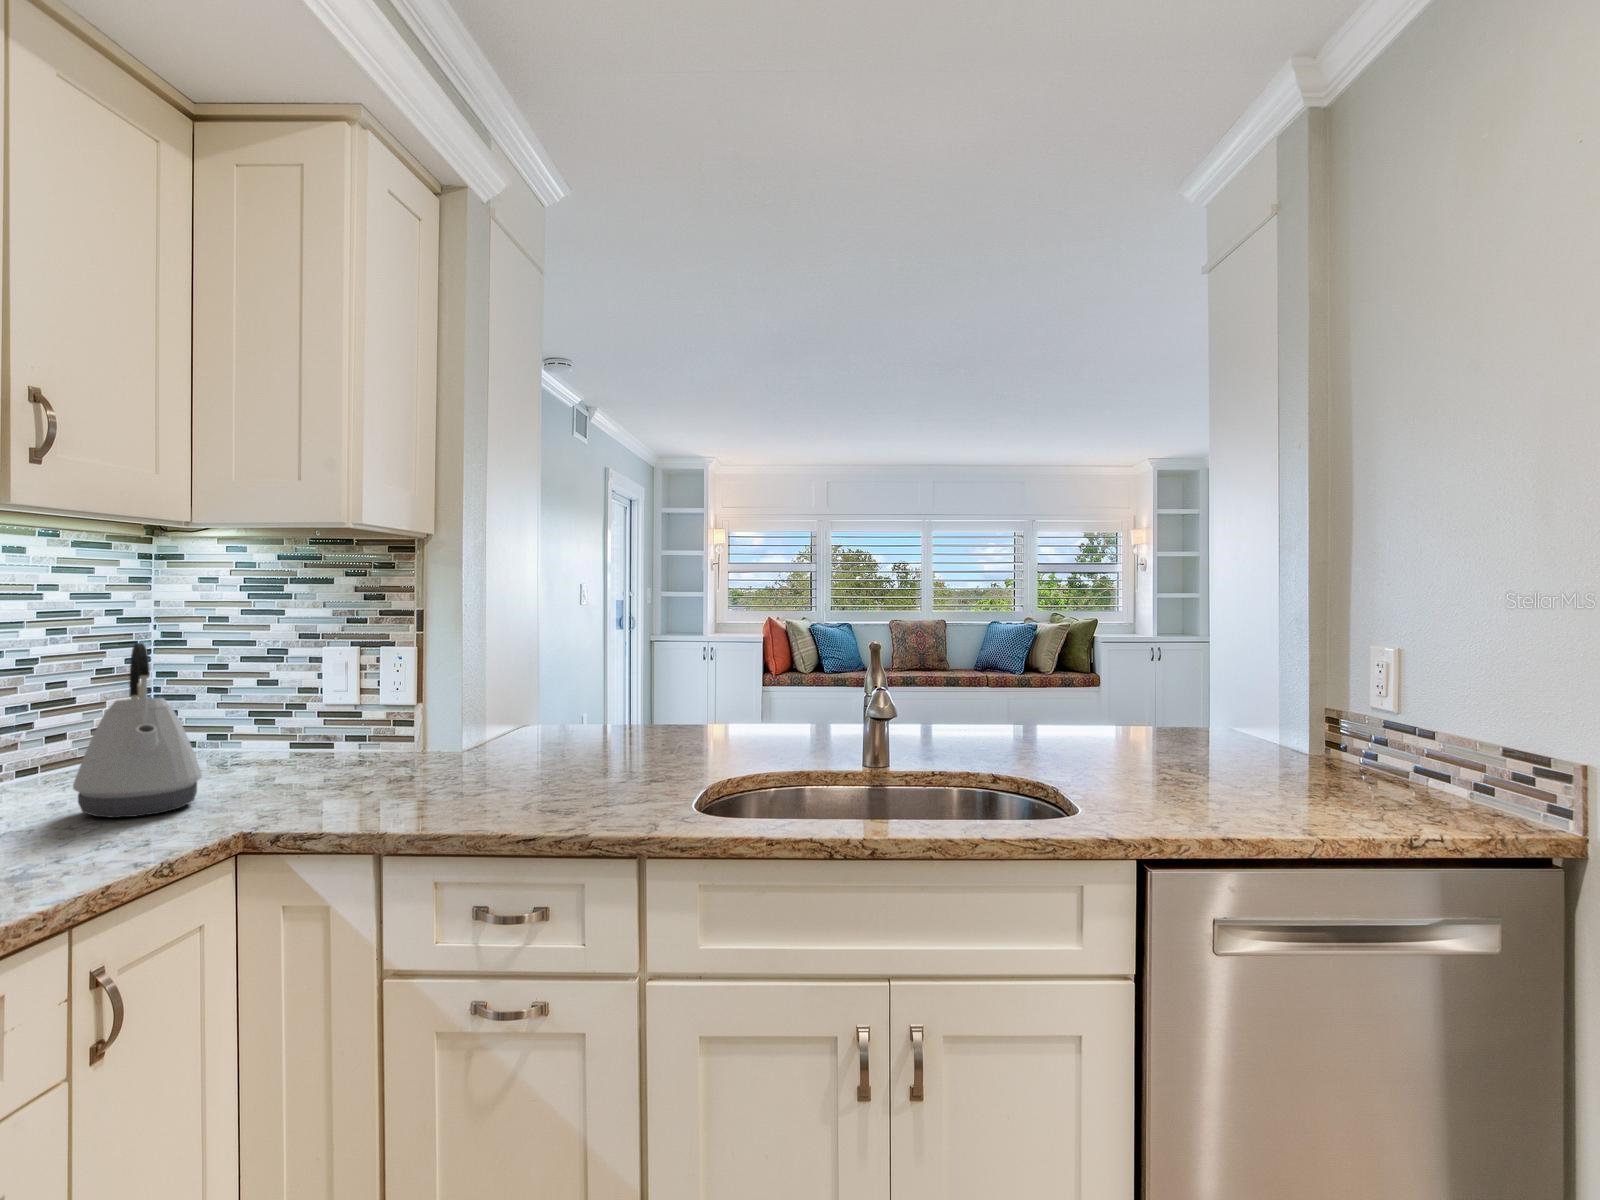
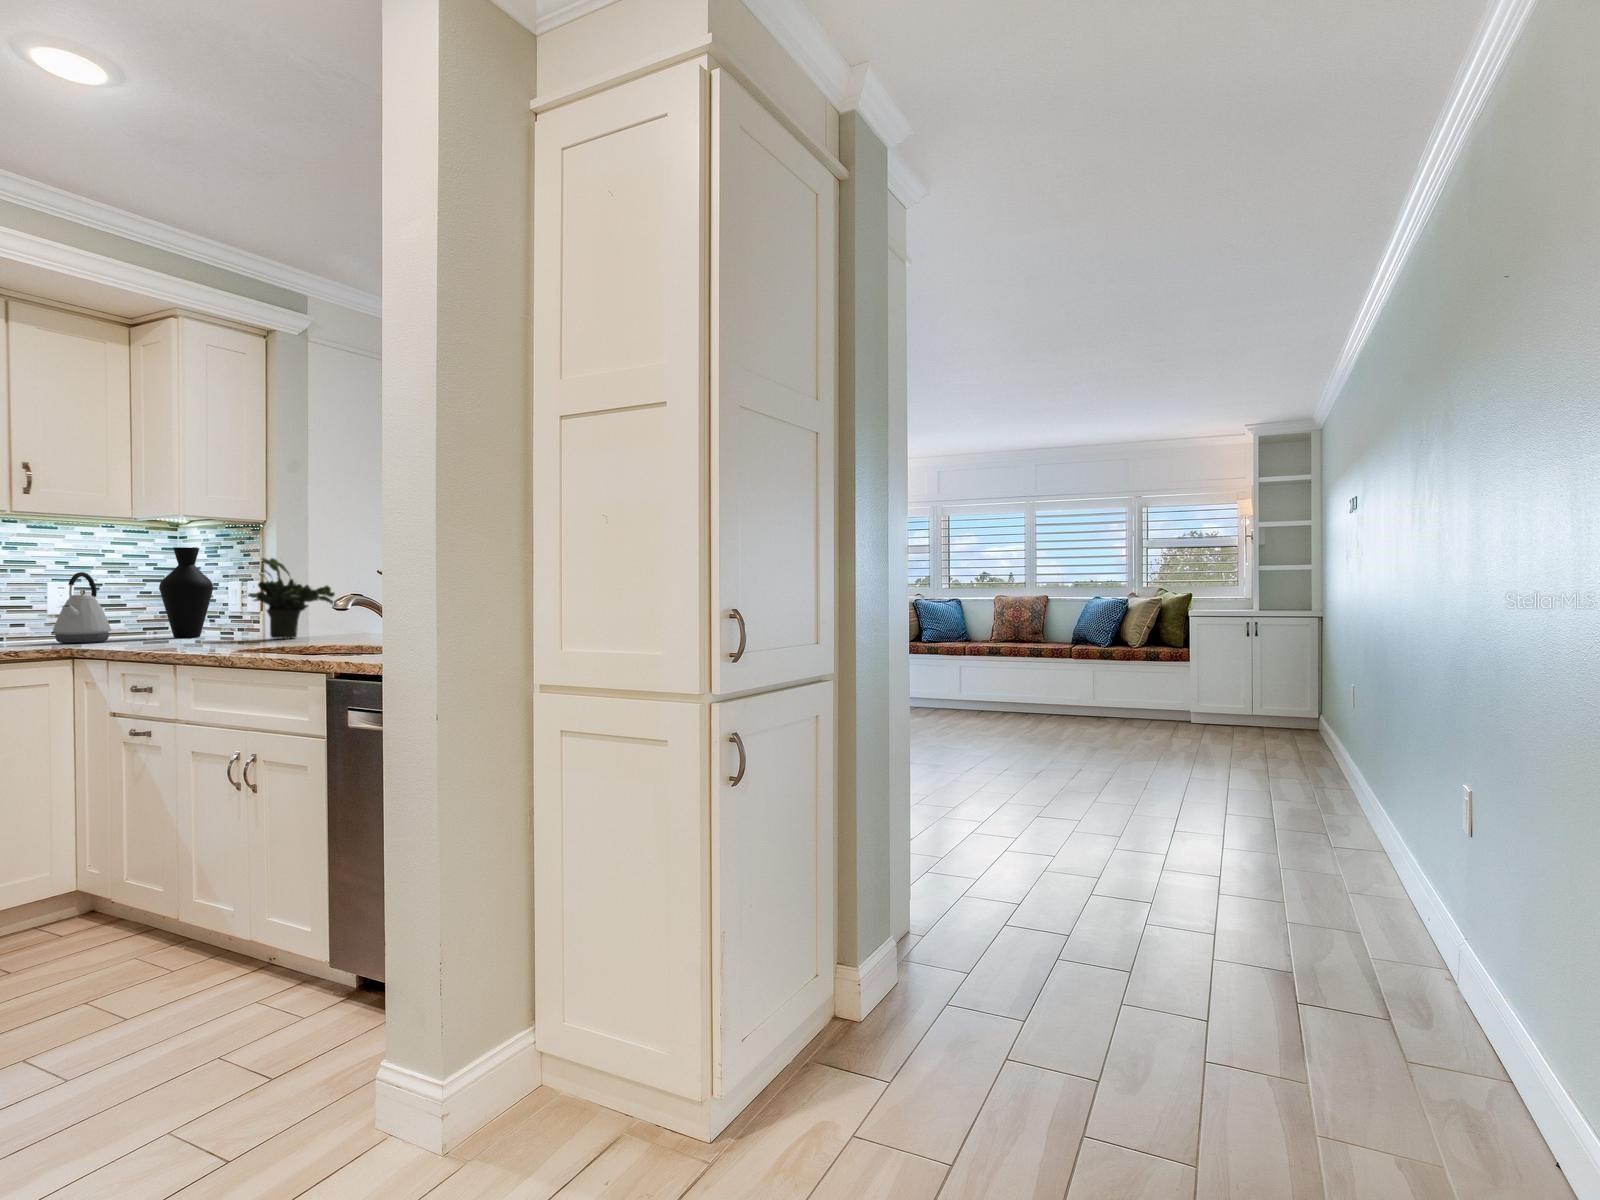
vase: none [214,579,320,771] -> present [159,547,213,638]
potted plant: none [467,606,636,761] -> present [248,558,335,639]

